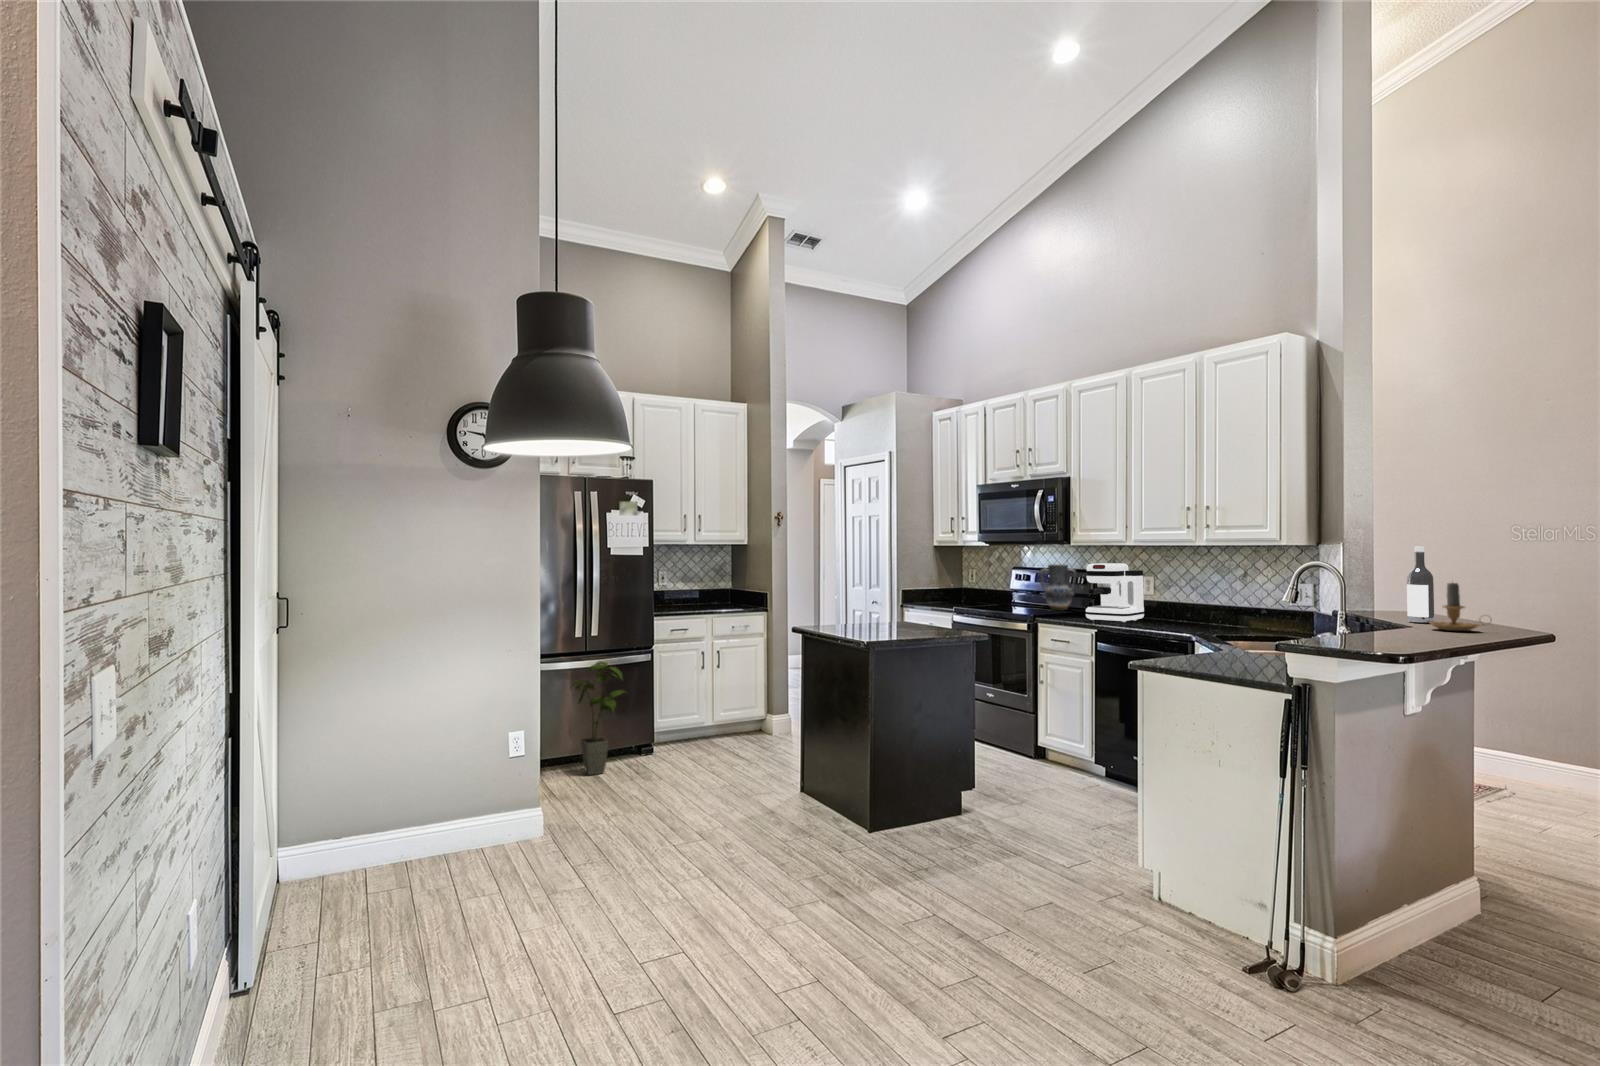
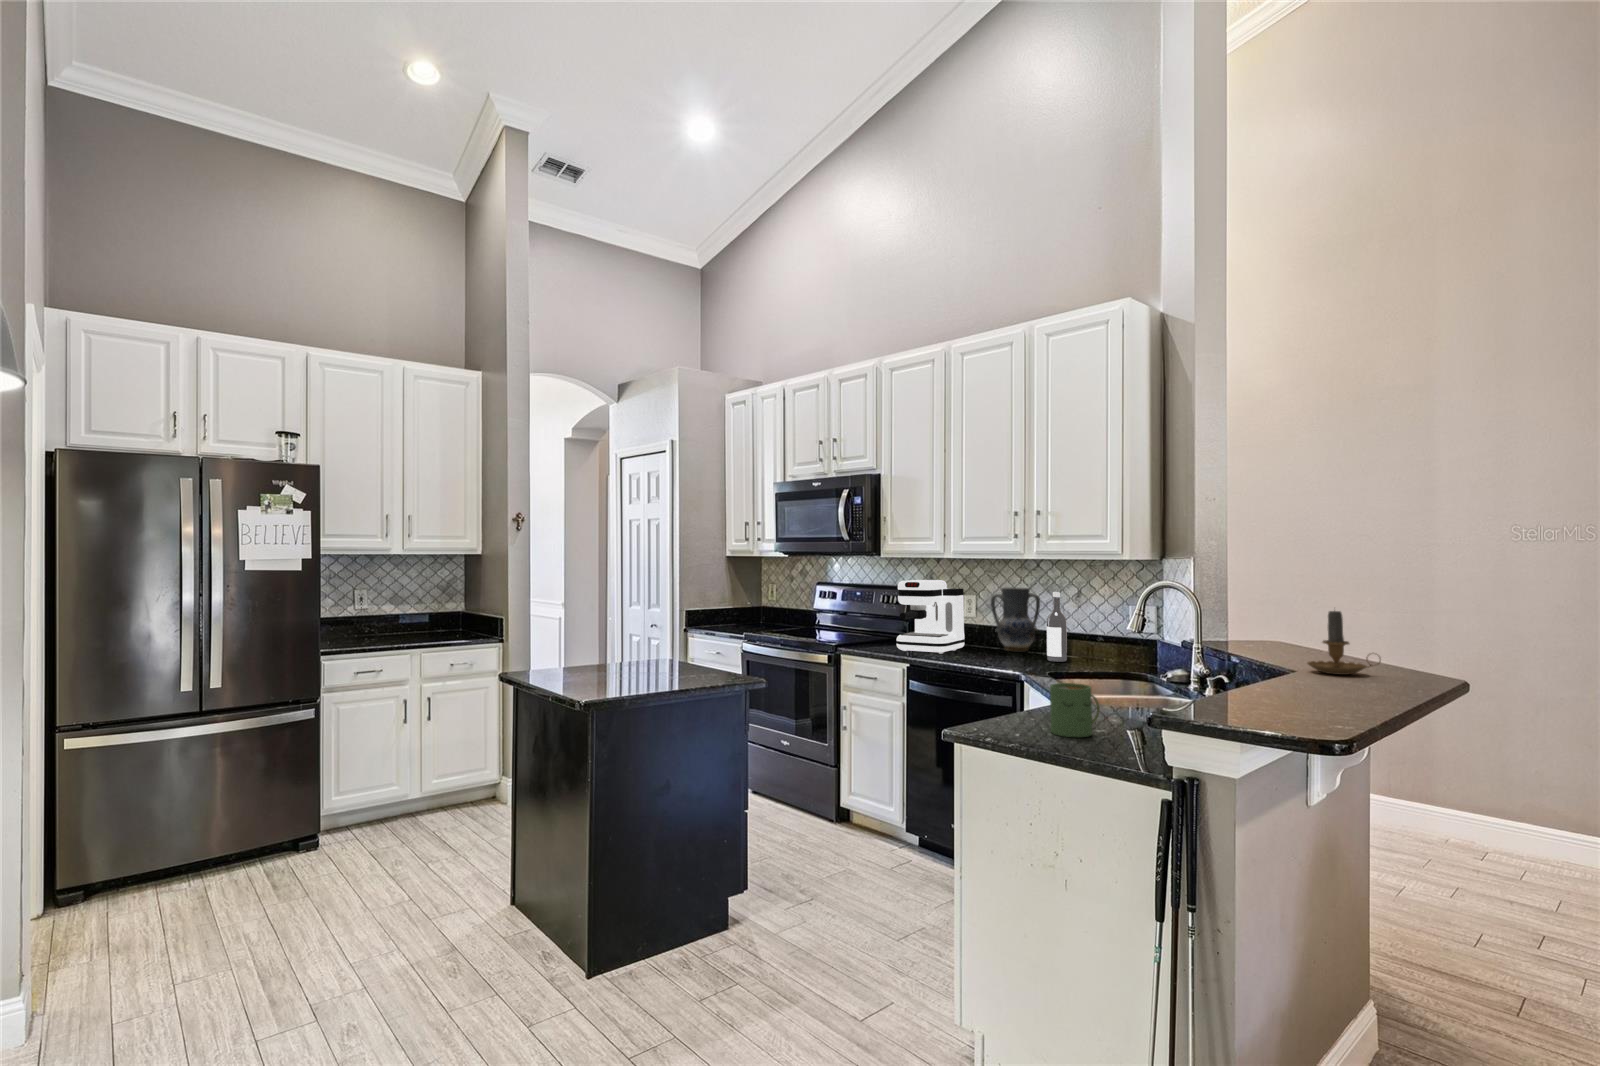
wine bottle: present [1407,546,1434,623] -> present [1047,592,1067,662]
vase: present [1040,564,1077,610] -> present [991,587,1040,651]
mug: none [1213,632,1252,669] -> present [1050,683,1100,737]
house plant: present [572,661,625,775] -> none [164,728,269,900]

